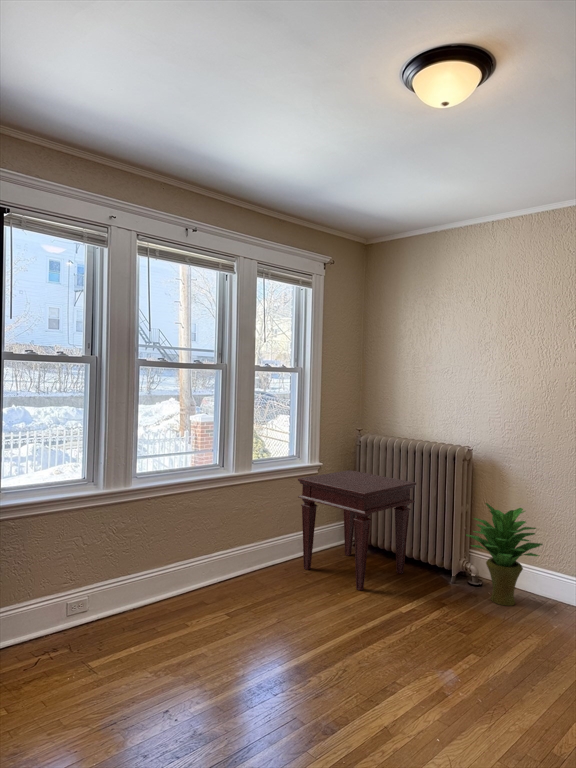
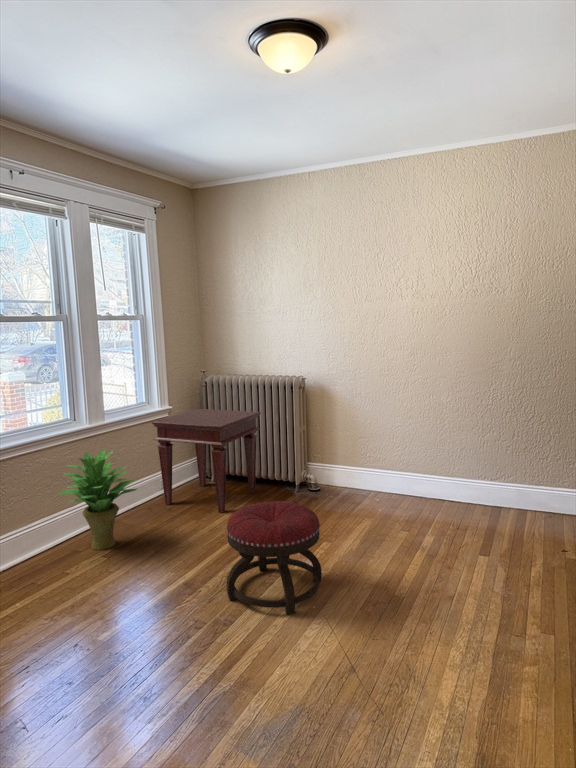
potted plant: present [466,503,543,606] -> present [58,450,137,550]
ottoman: none [337,591,456,741] -> present [226,501,322,615]

